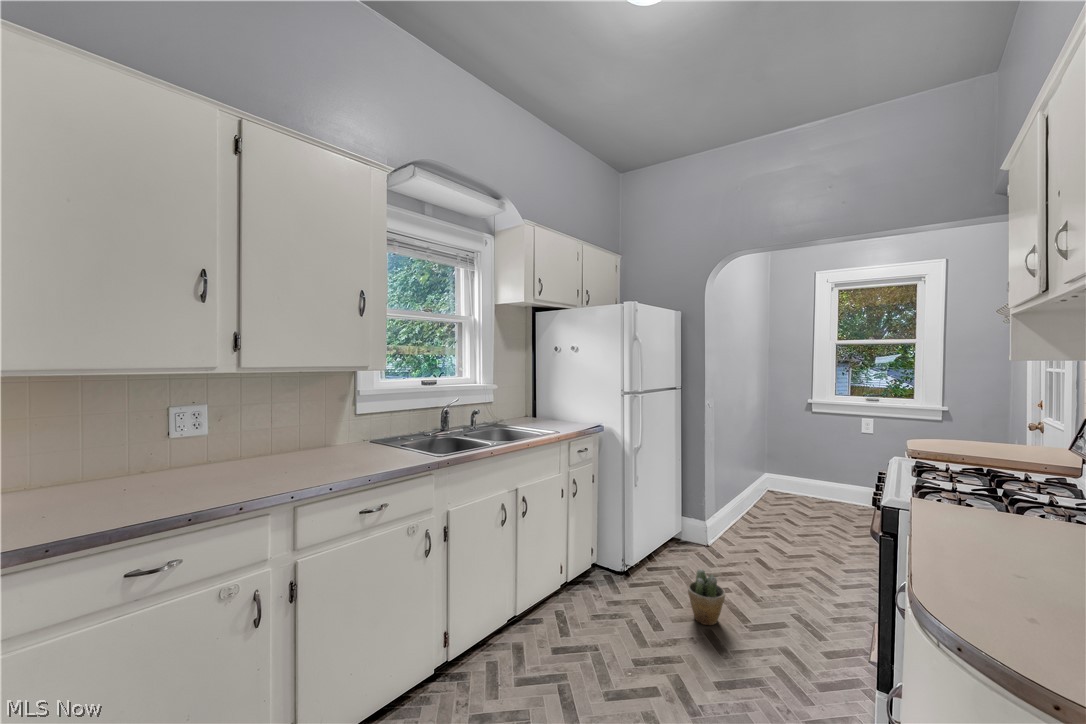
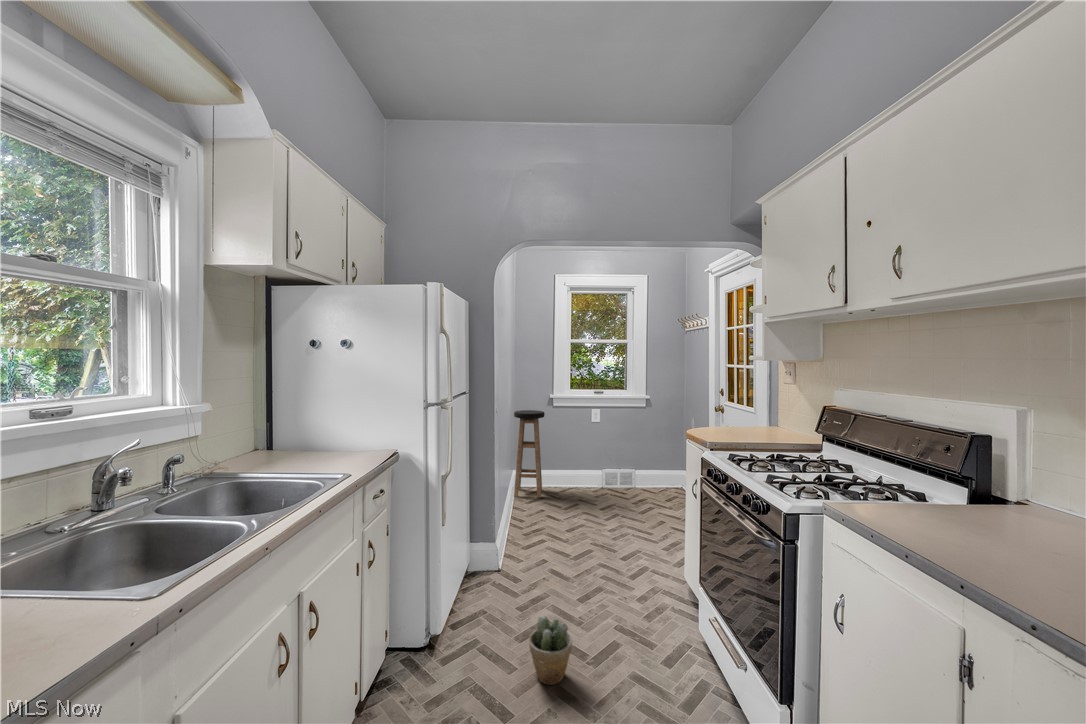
bar stool: none [761,412,799,504] -> present [514,410,545,498]

